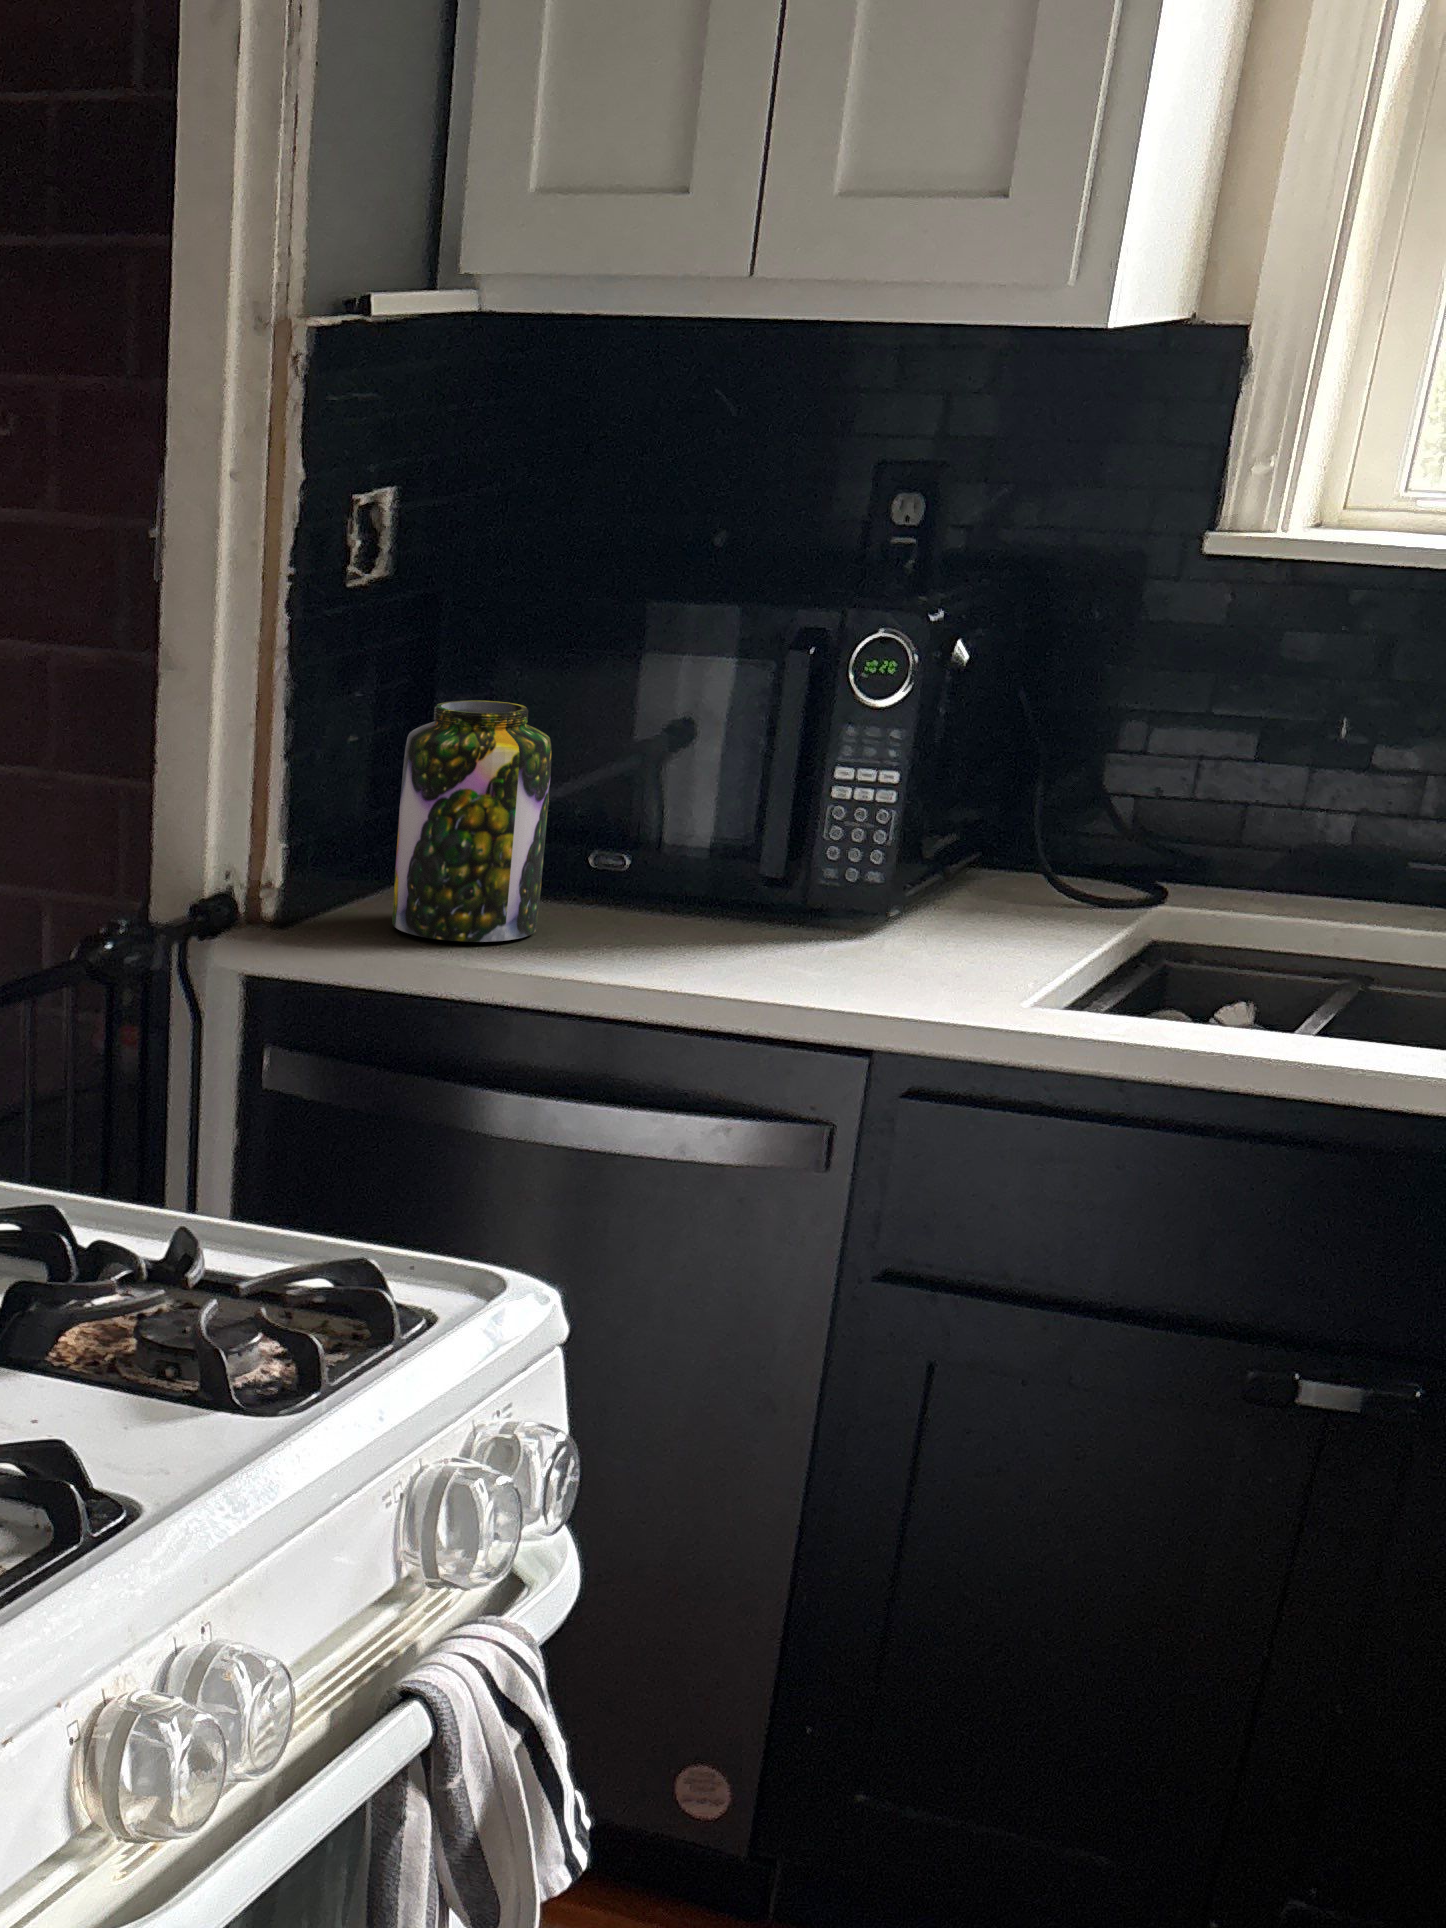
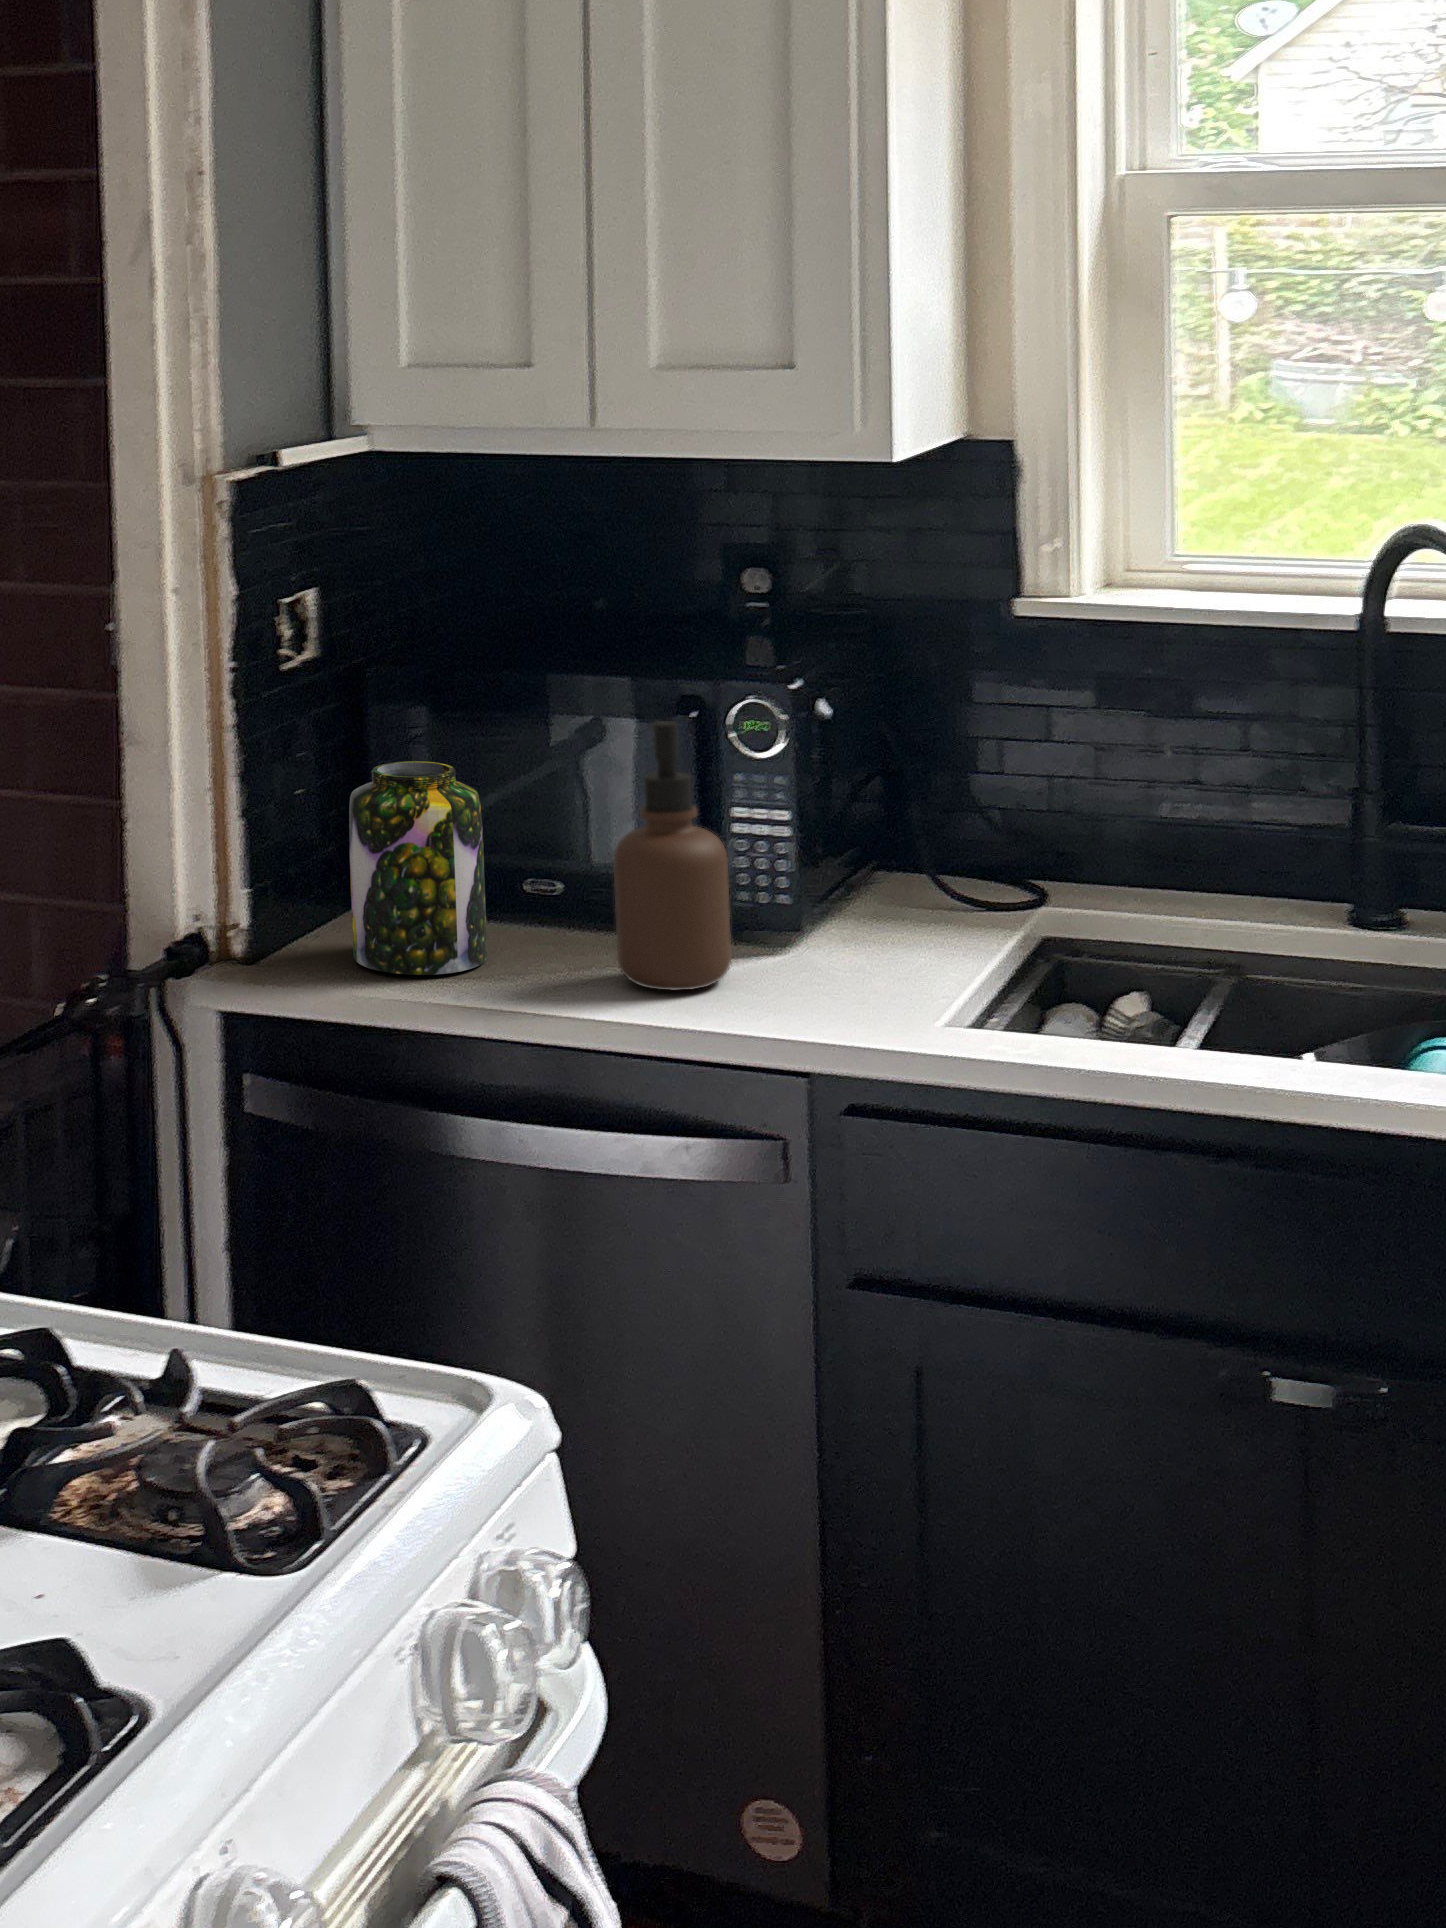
soap dispenser: none [680,652,821,966] -> present [613,721,731,990]

